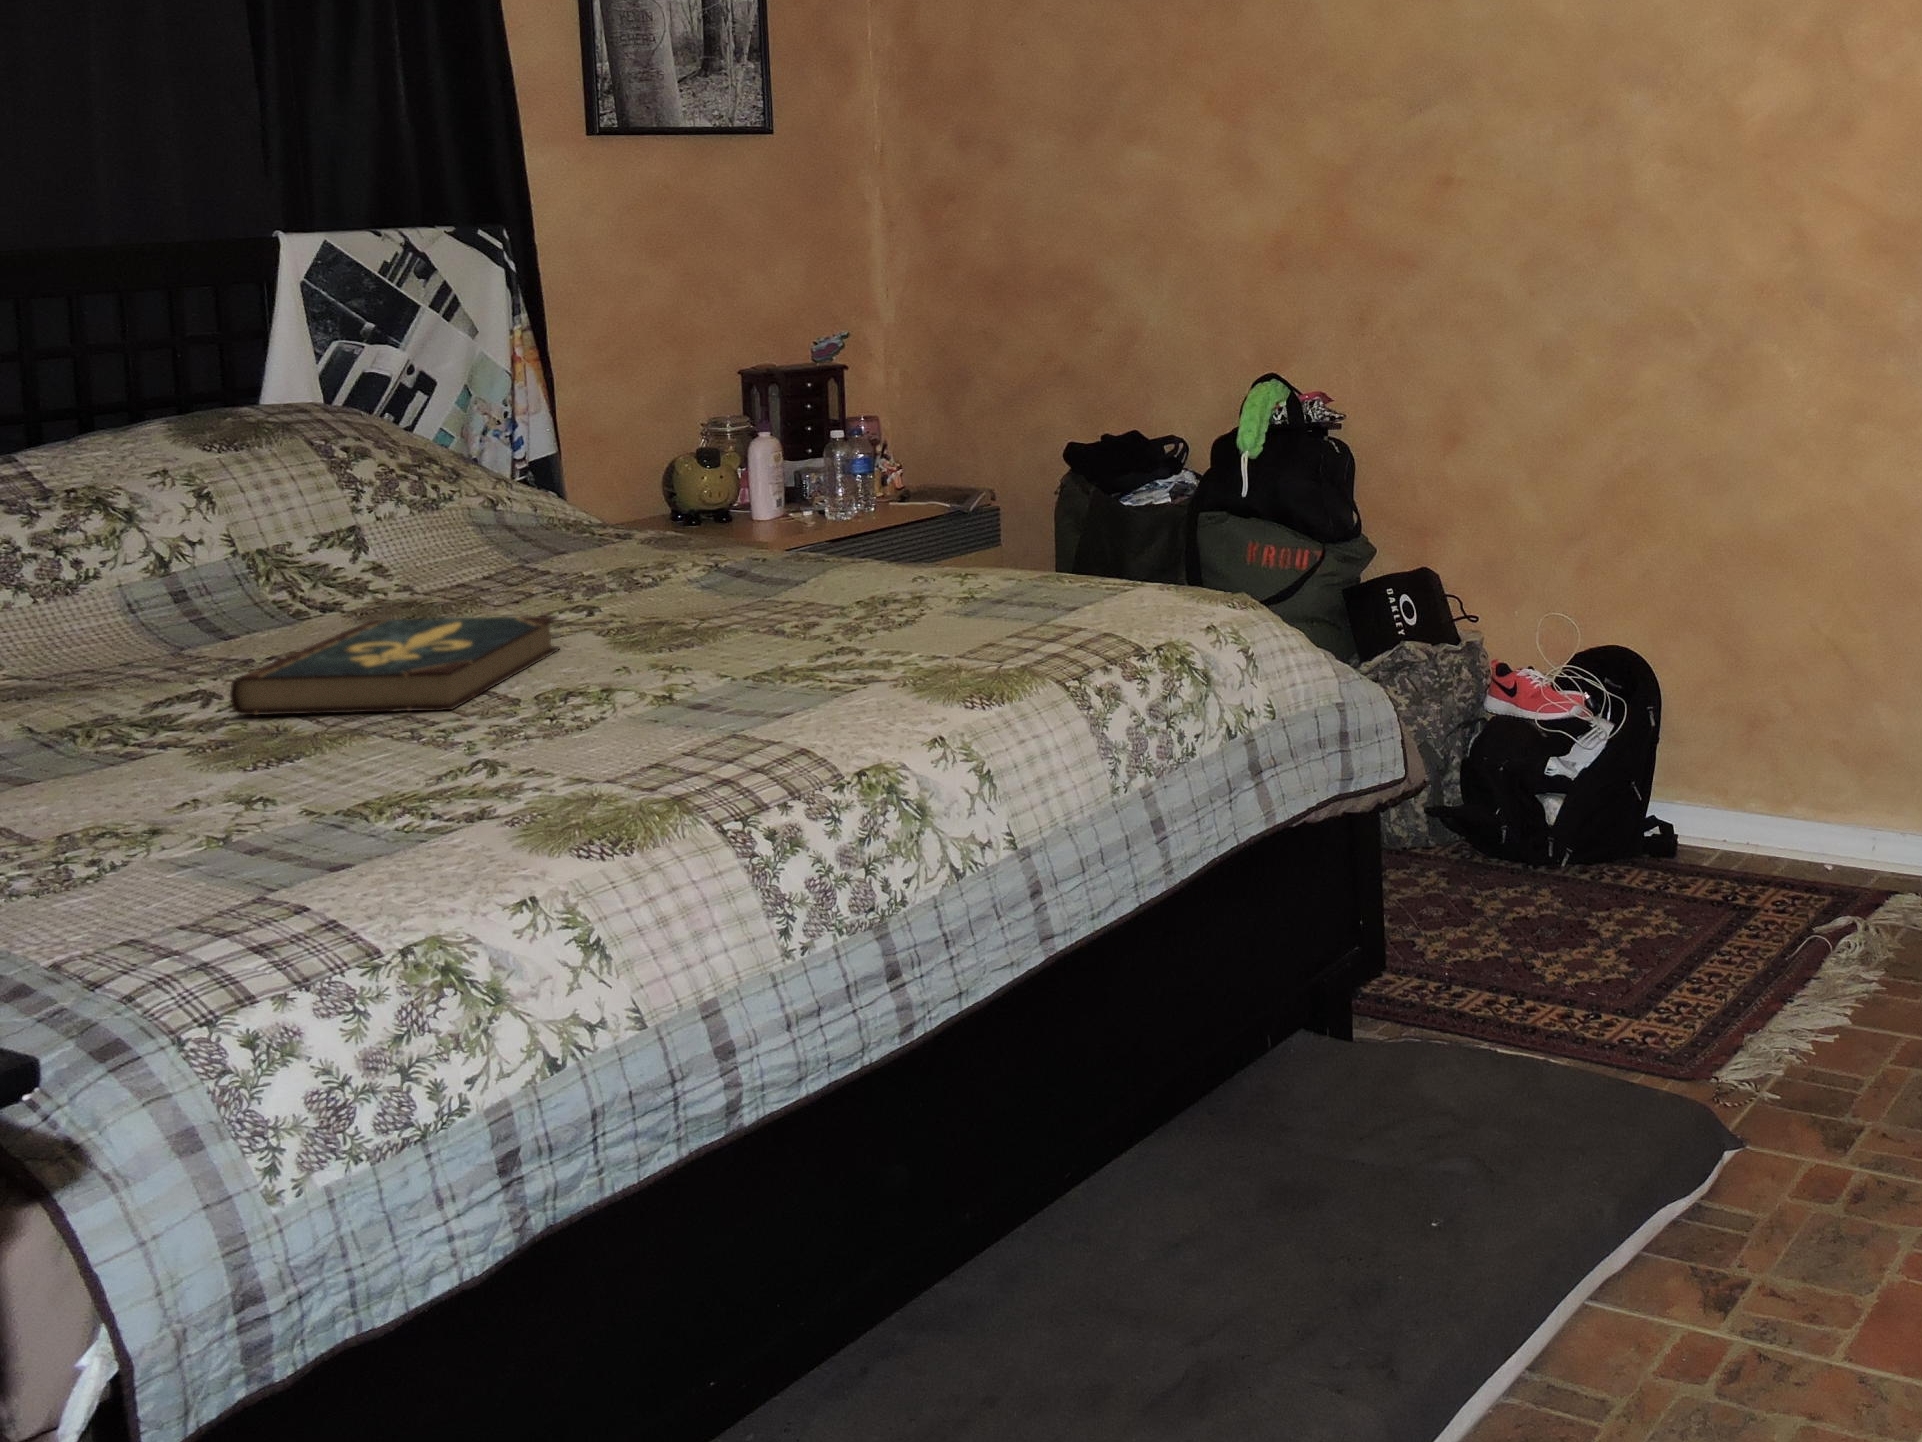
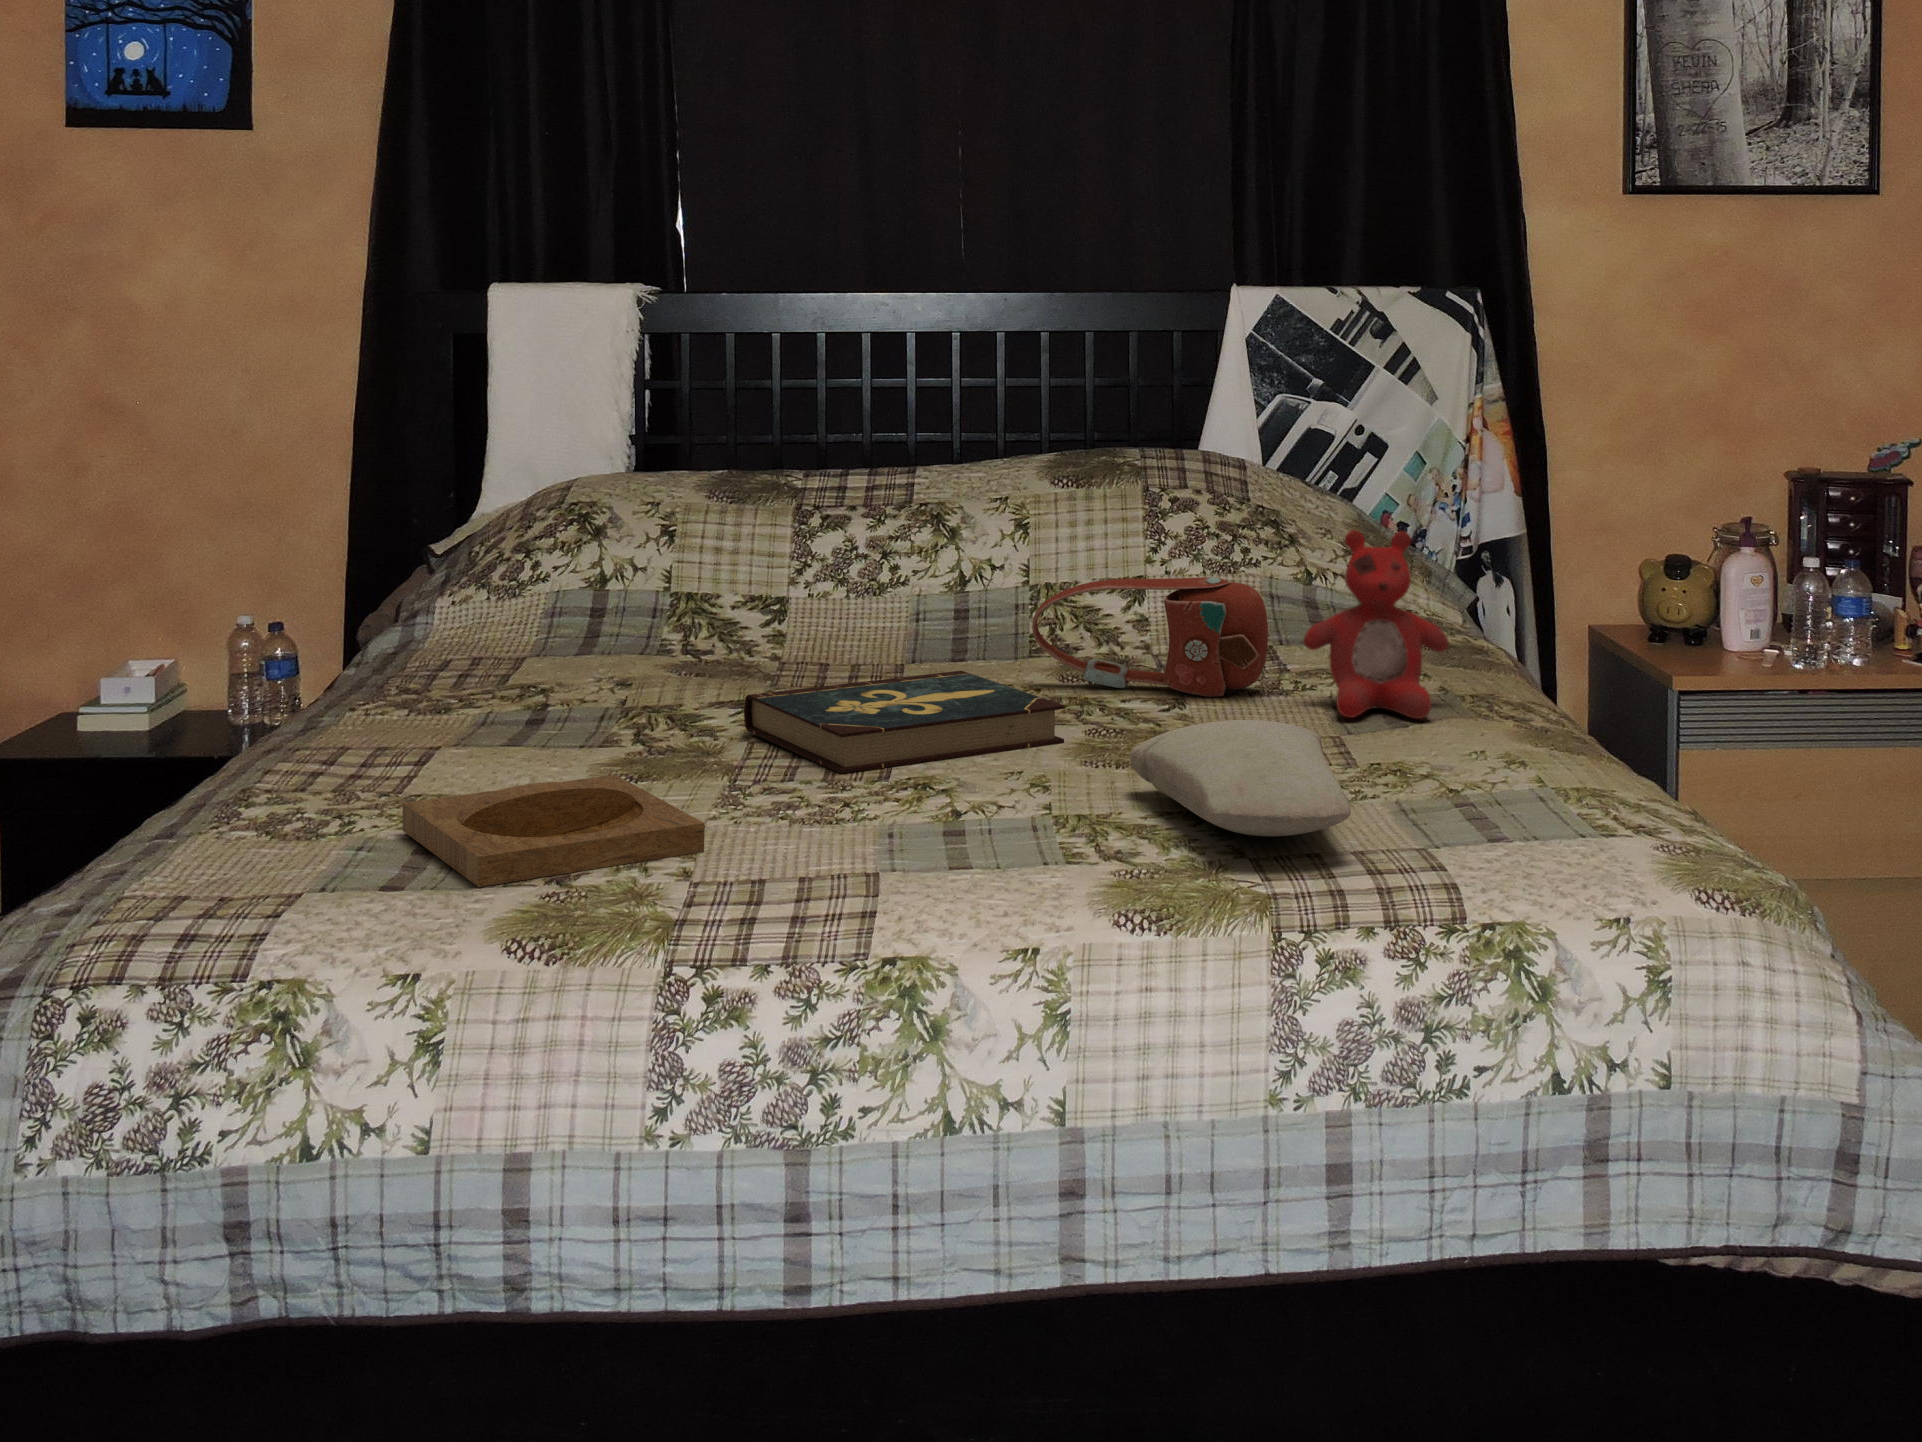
stuffed bear: none [652,426,785,585] -> present [1303,530,1449,719]
handbag: none [374,494,615,614] -> present [1032,577,1268,697]
pillow: none [730,571,1004,645] -> present [1130,720,1351,836]
tray: none [194,743,542,847] -> present [403,775,704,887]

